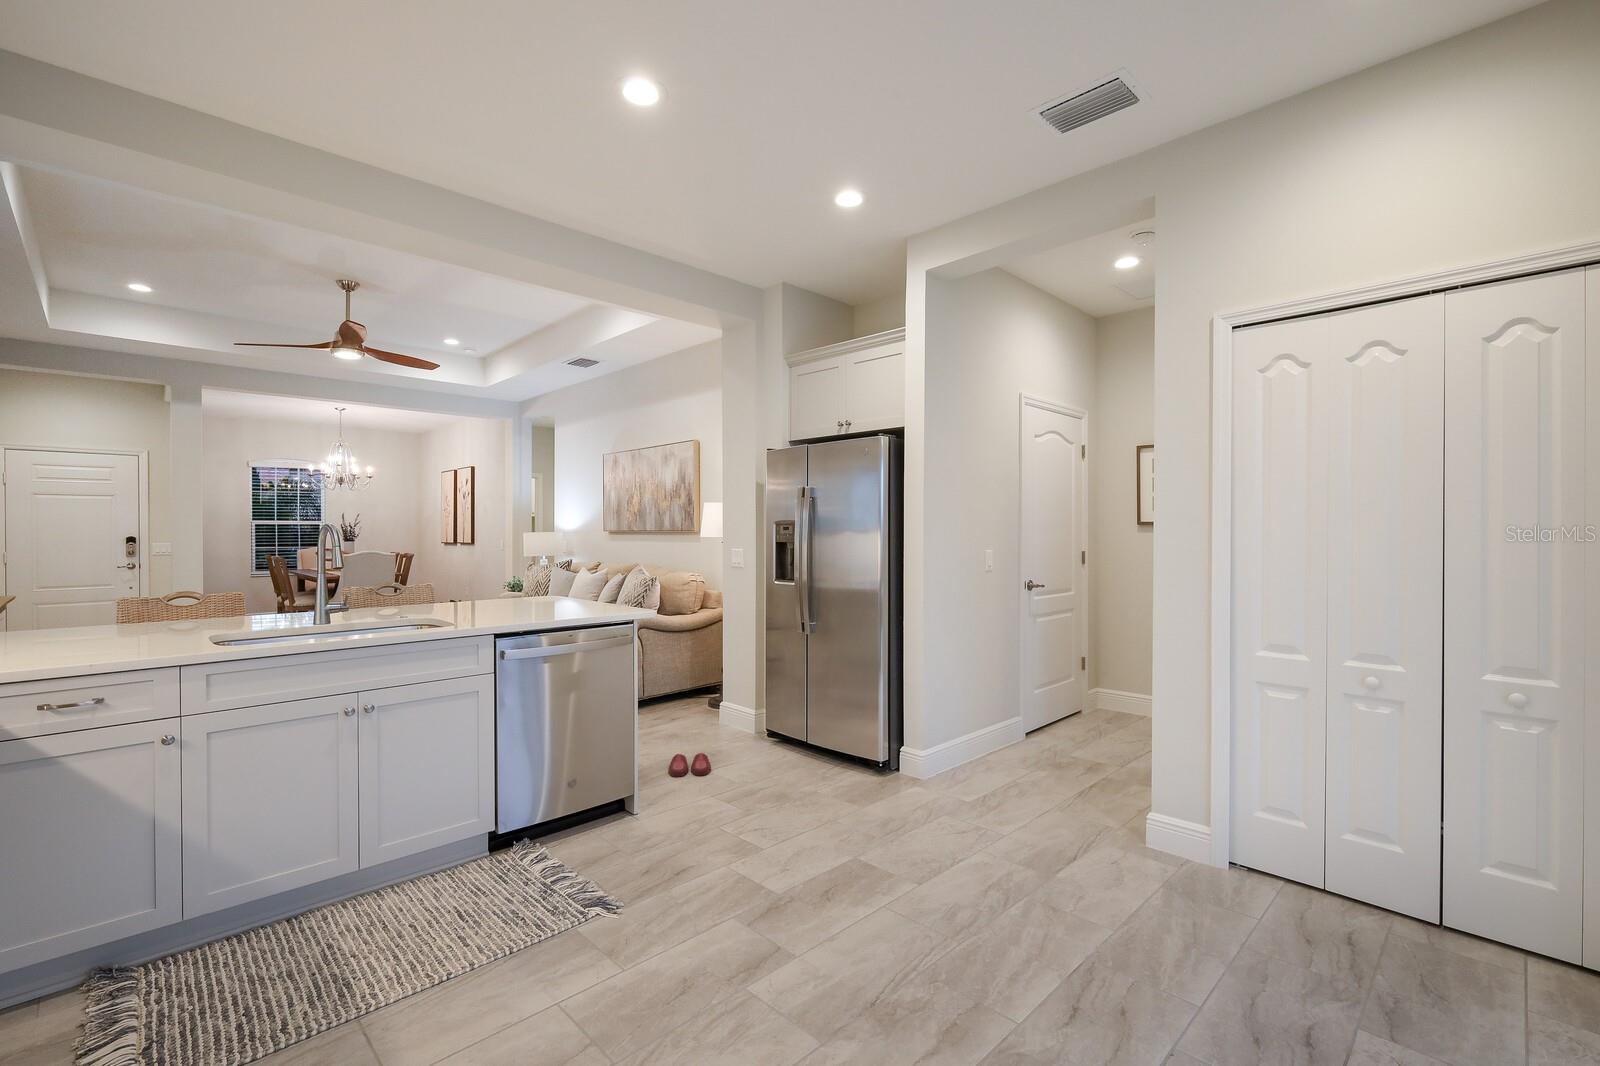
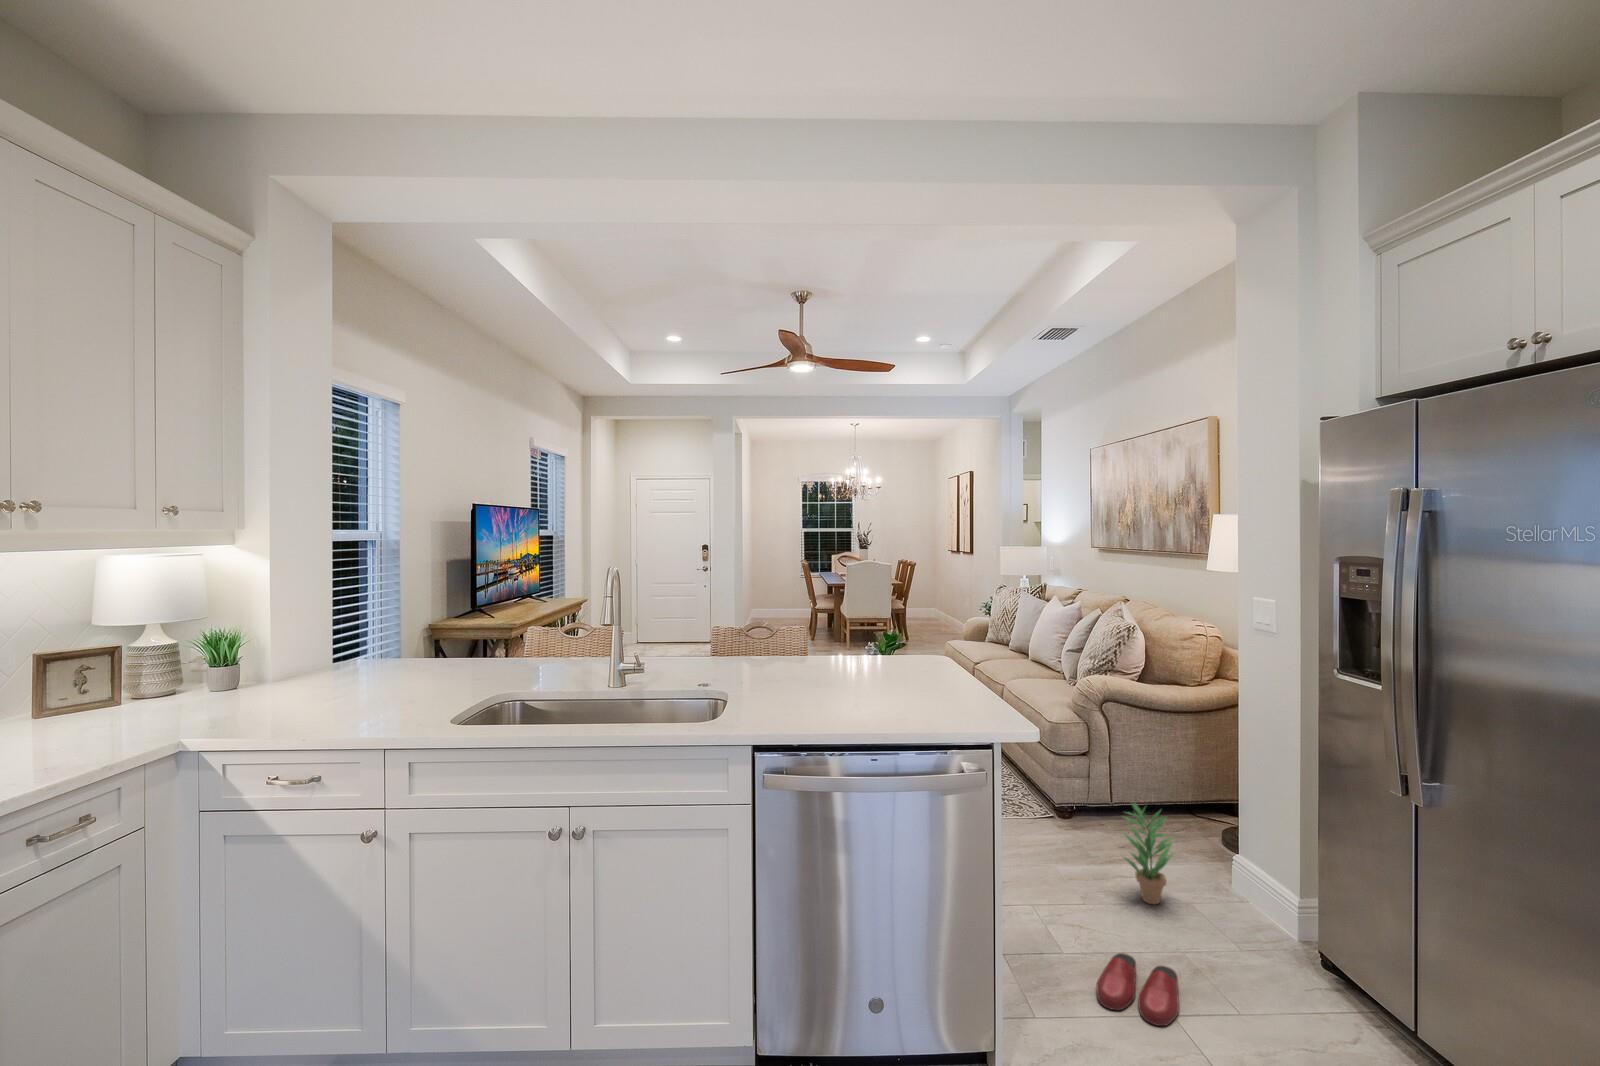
potted plant: none [664,676,697,738] -> present [1124,803,1173,904]

